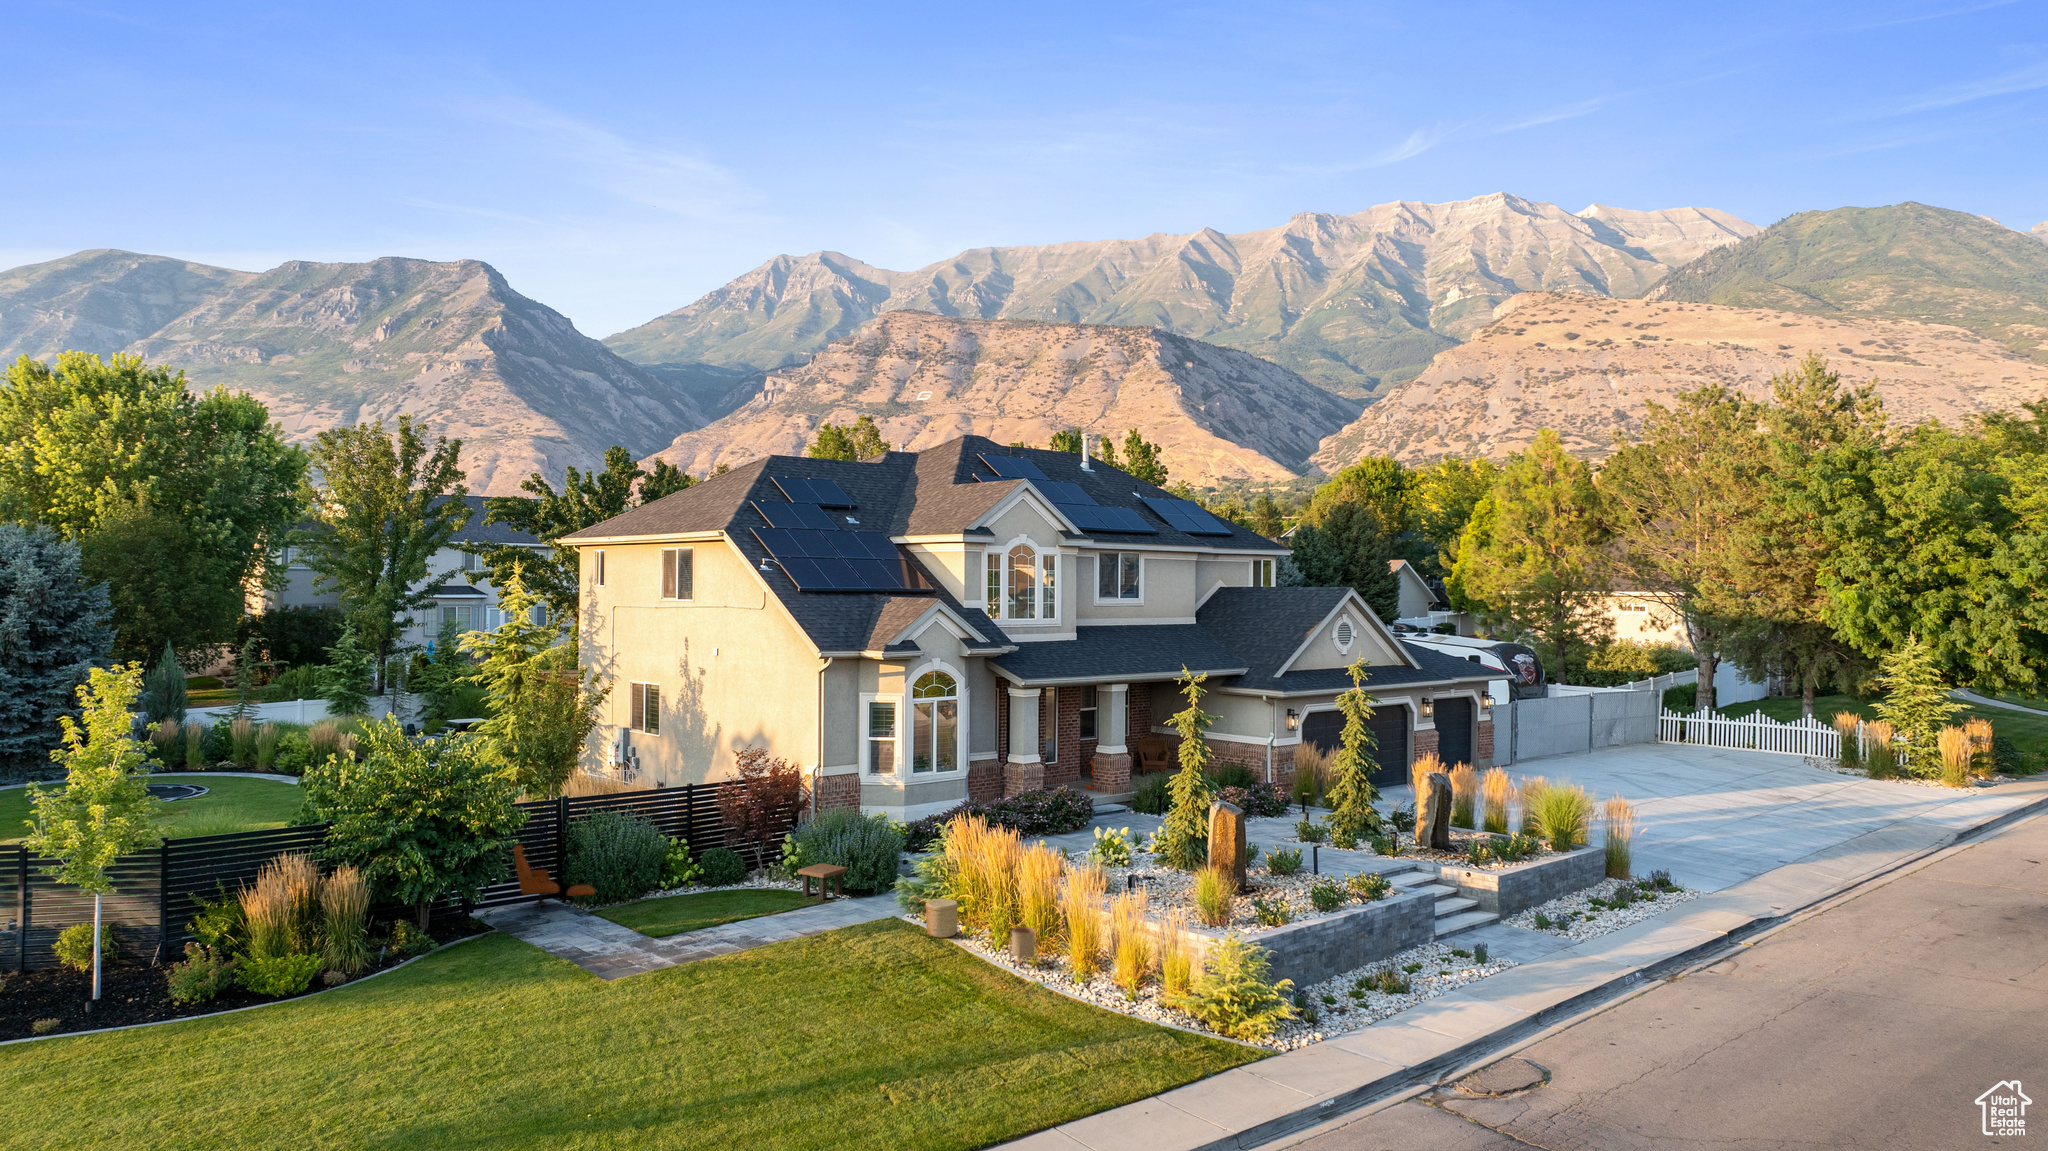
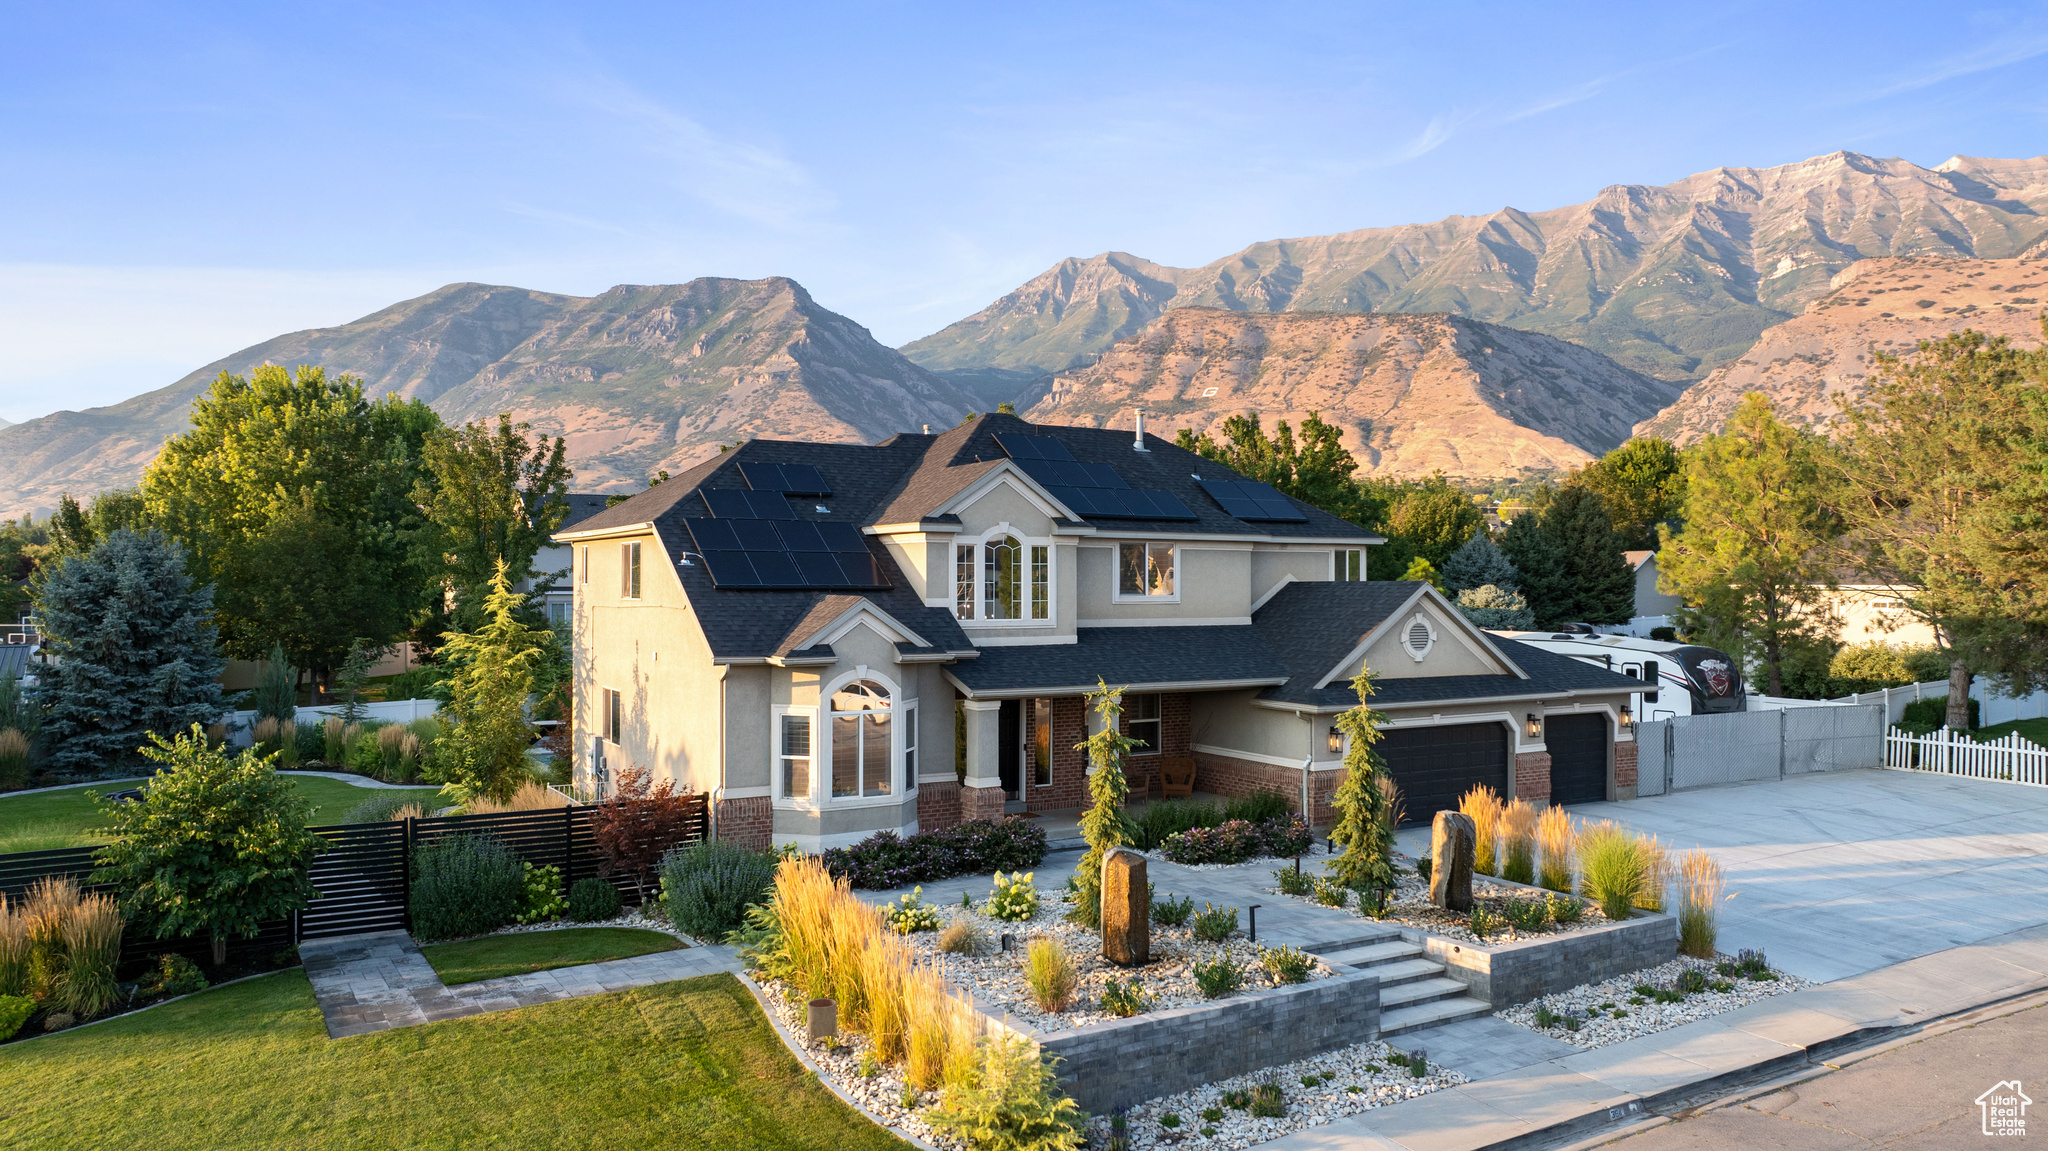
lounge chair: present [513,845,595,909] -> none [327,873,421,950]
side table: present [798,863,848,900] -> none [646,904,704,948]
woven basket: present [926,899,958,938] -> none [742,956,782,1003]

